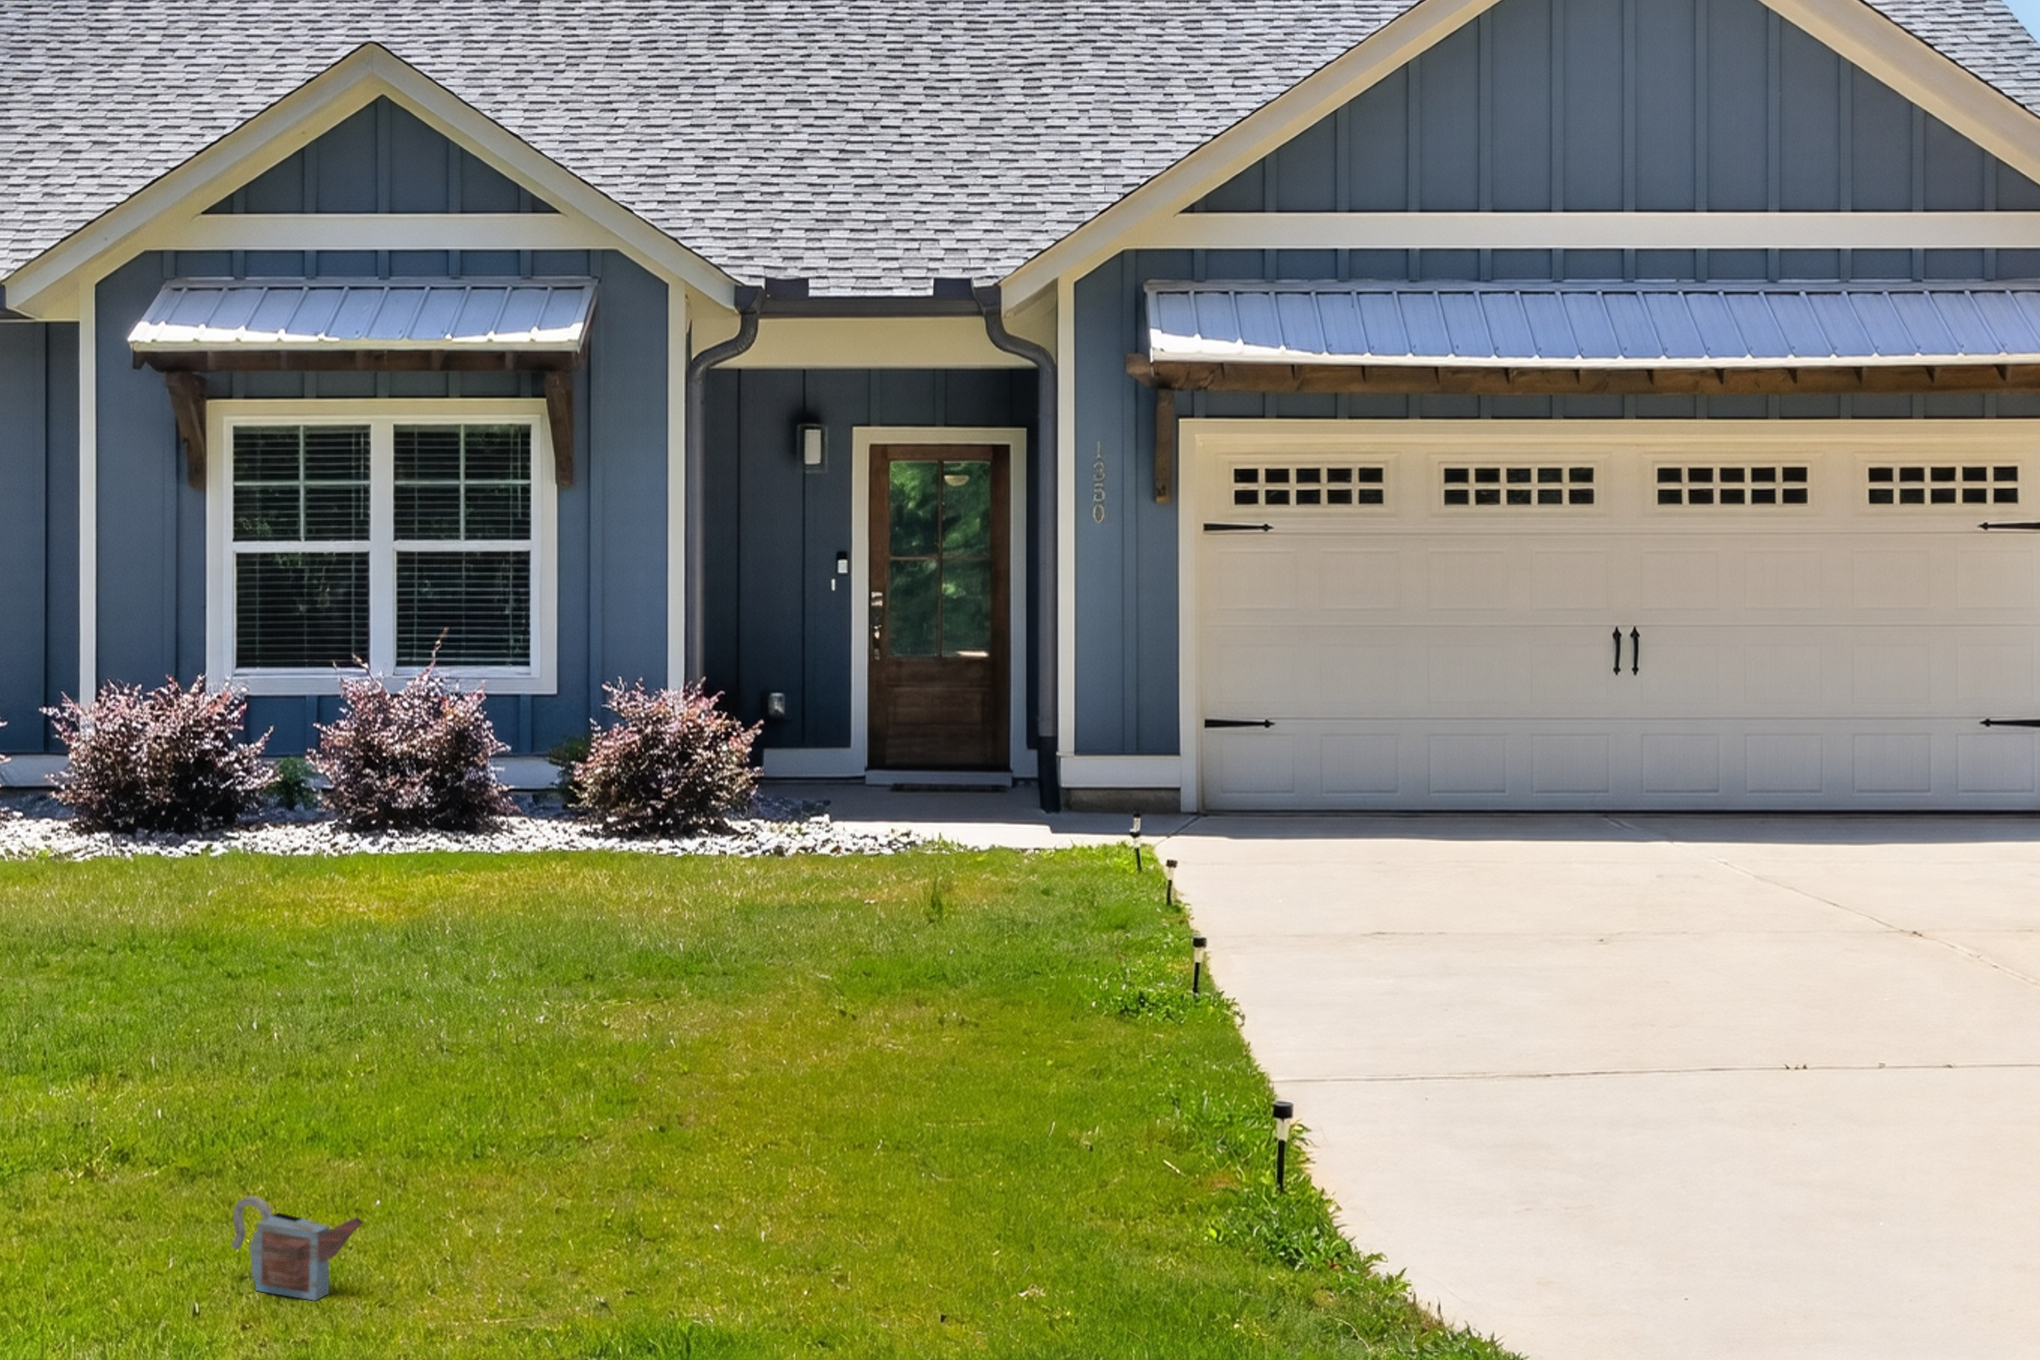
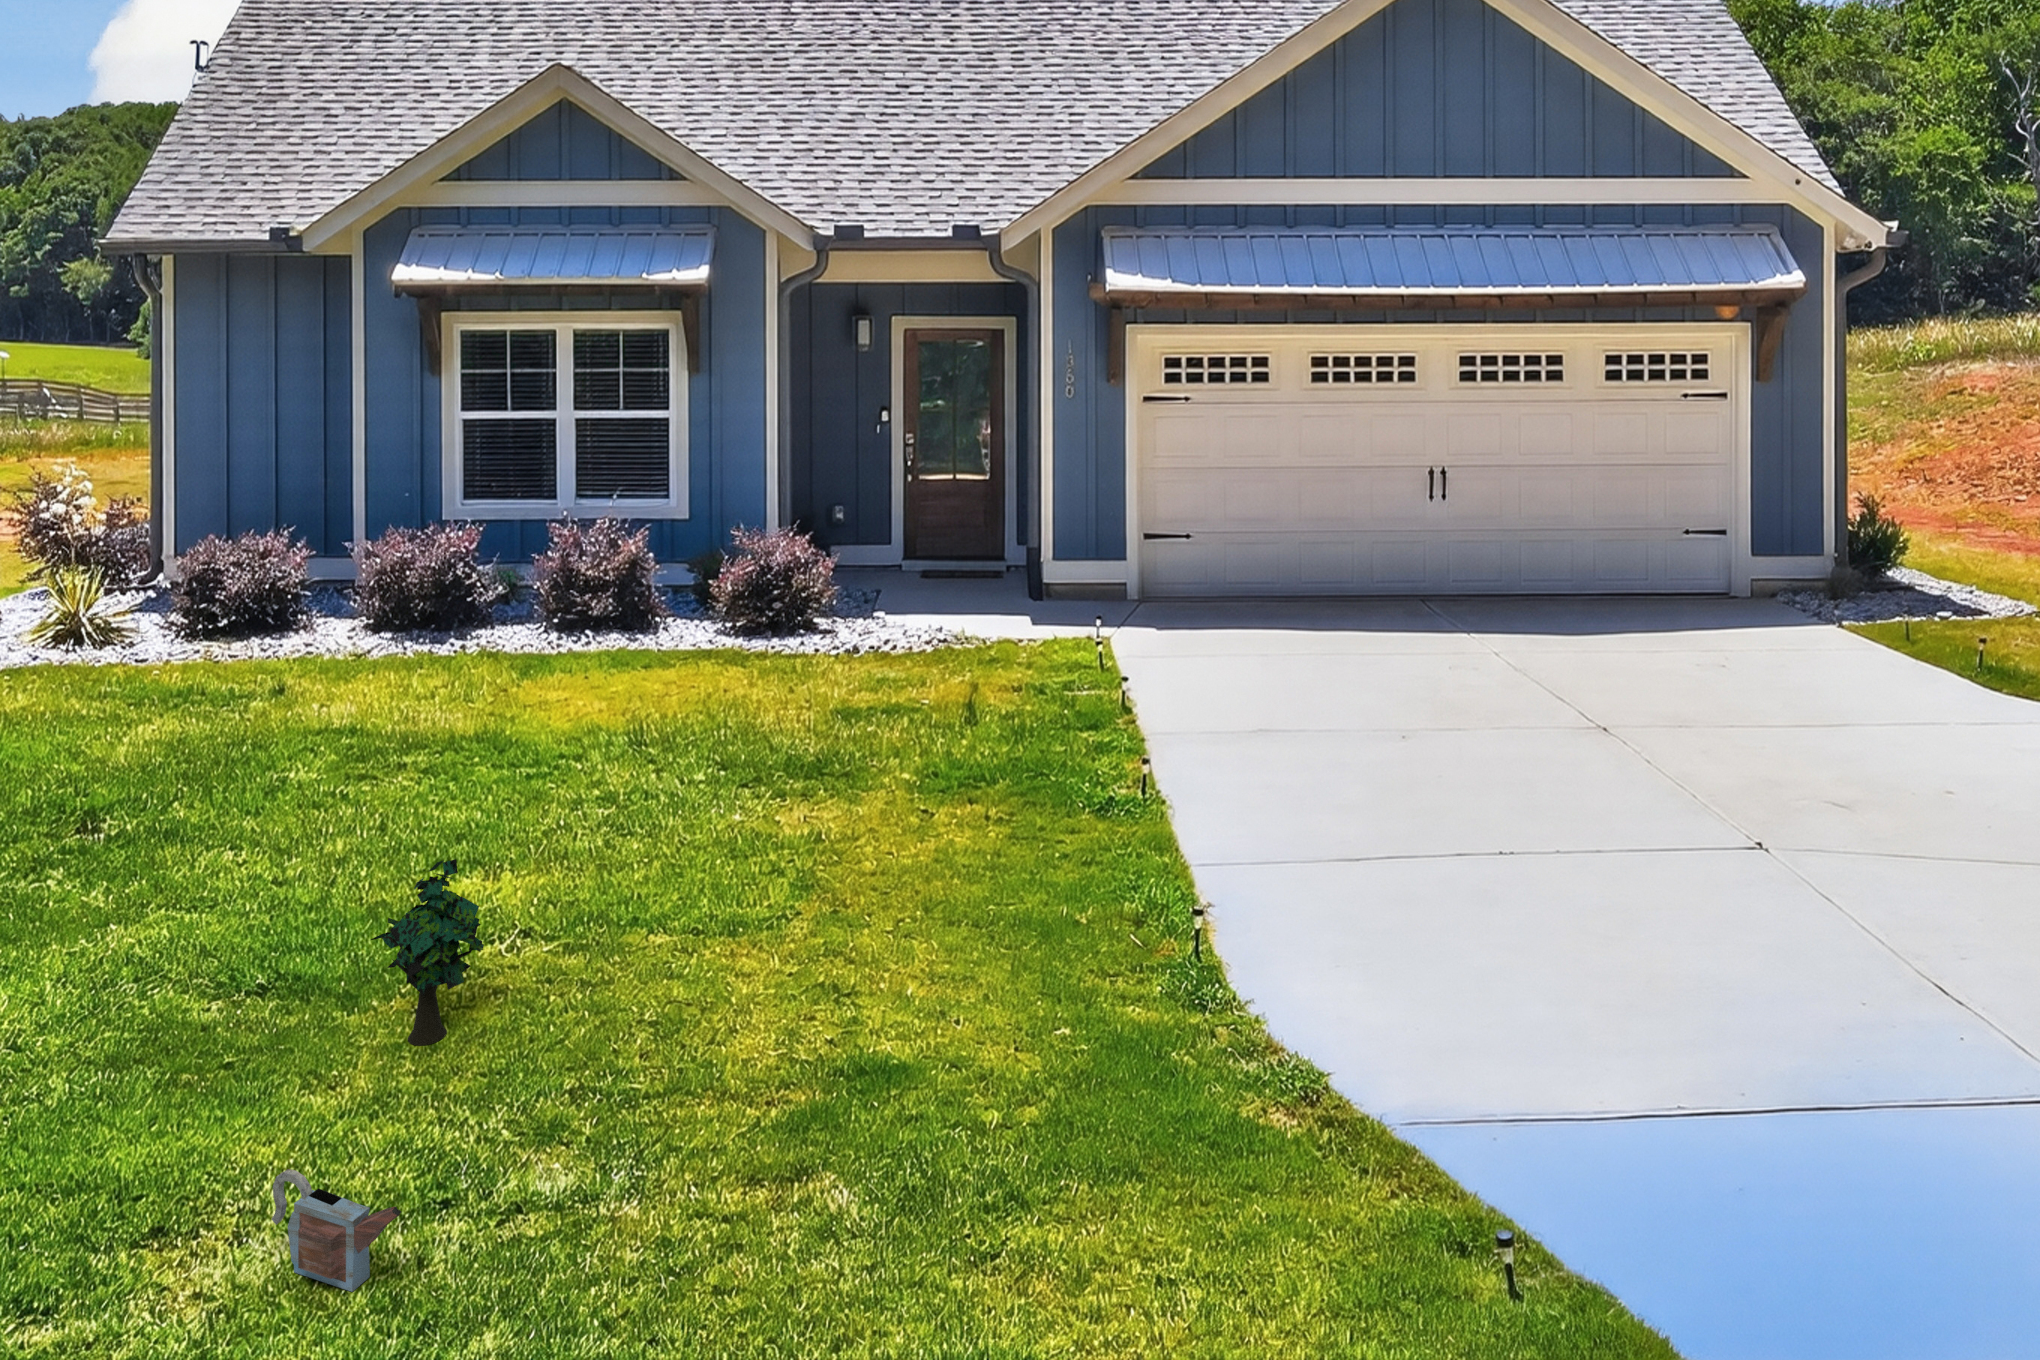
decorative plant: none [271,972,388,1170] -> present [371,859,484,1046]

